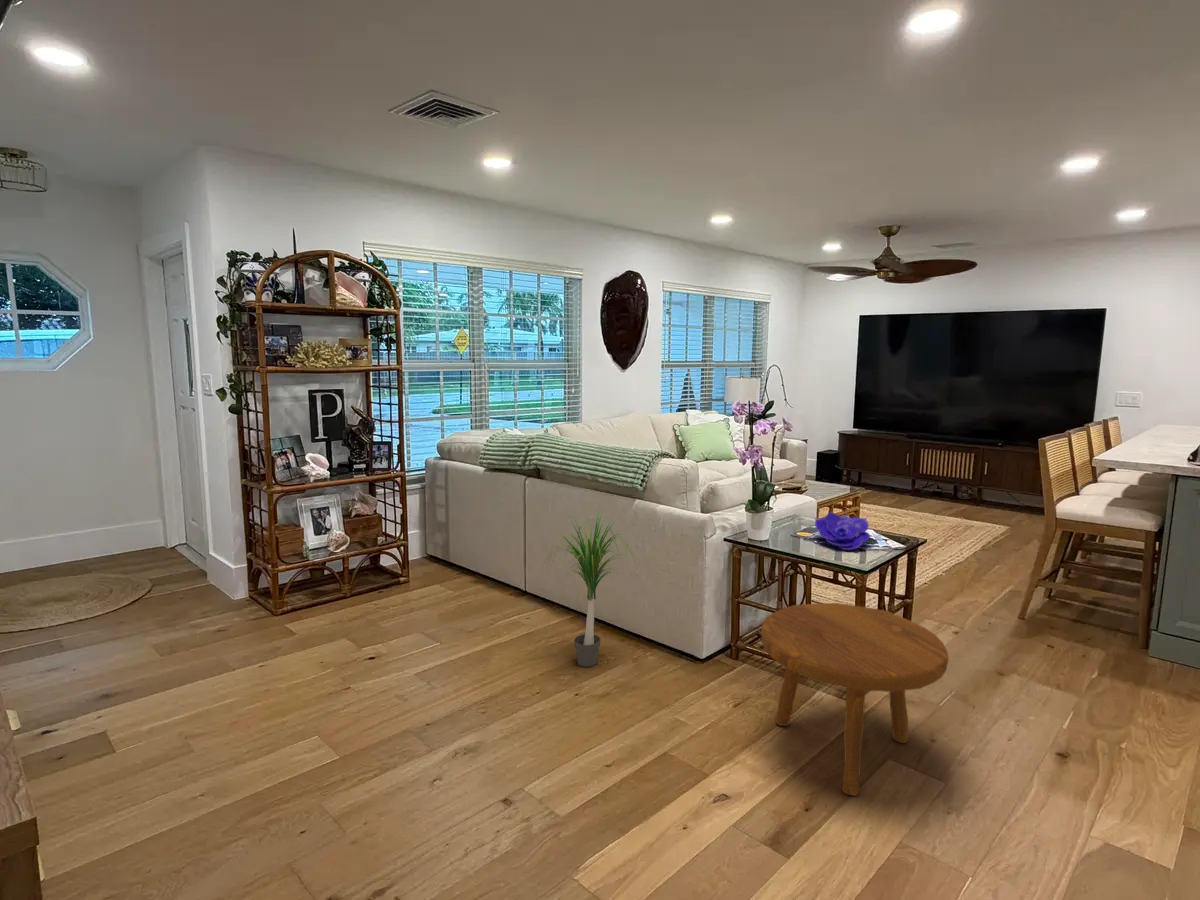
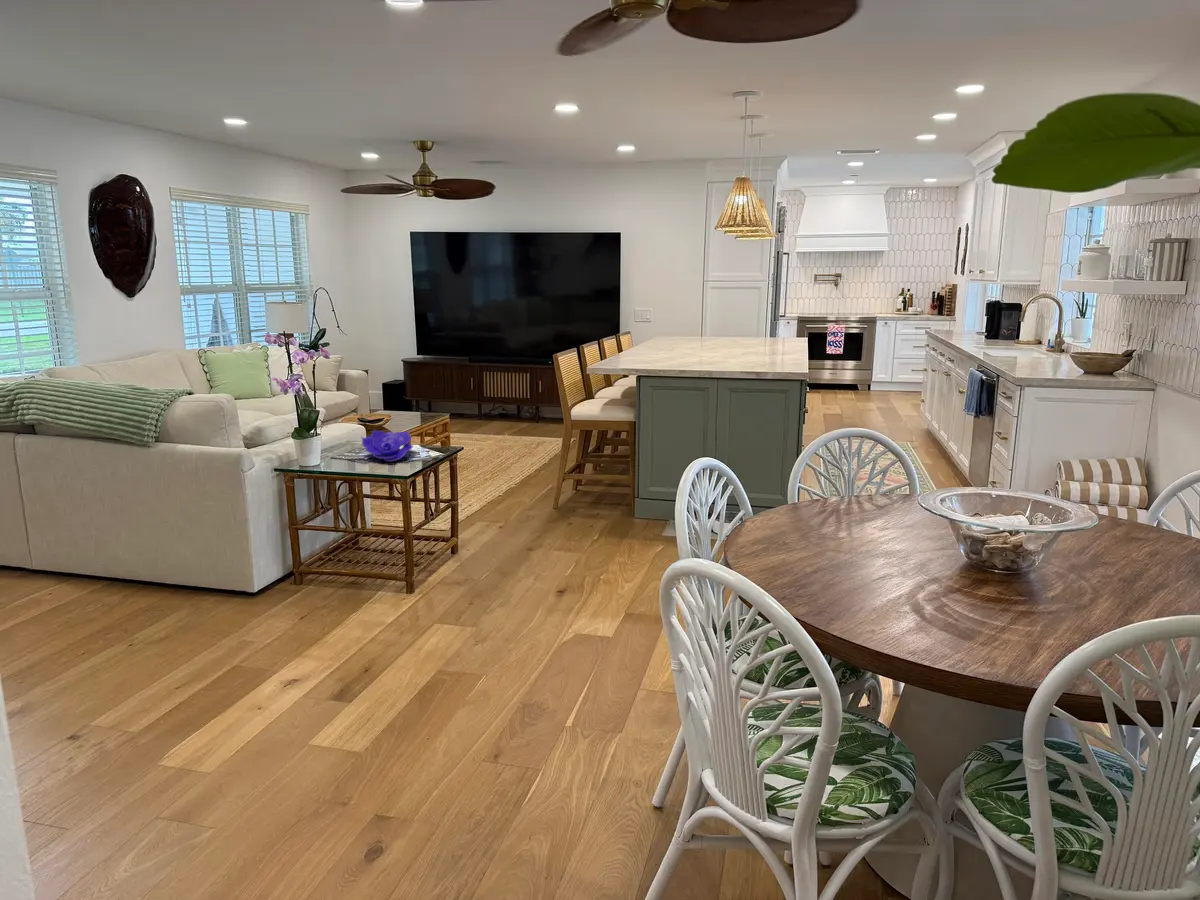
potted plant: present [543,512,634,667] -> none [58,450,188,625]
footstool: present [761,603,948,796] -> none [314,507,473,658]

